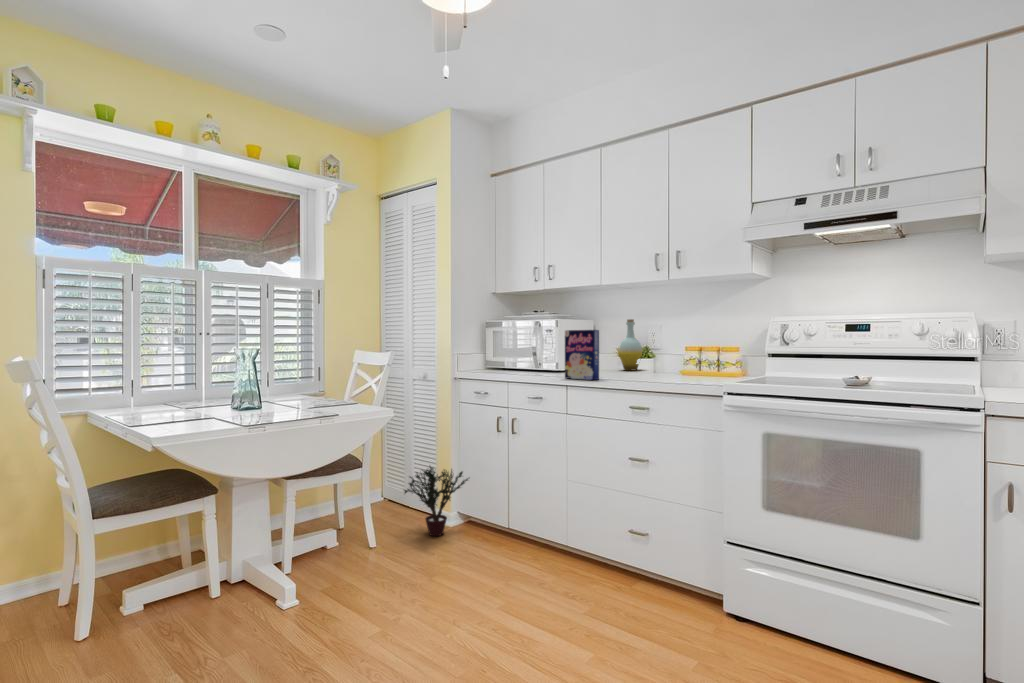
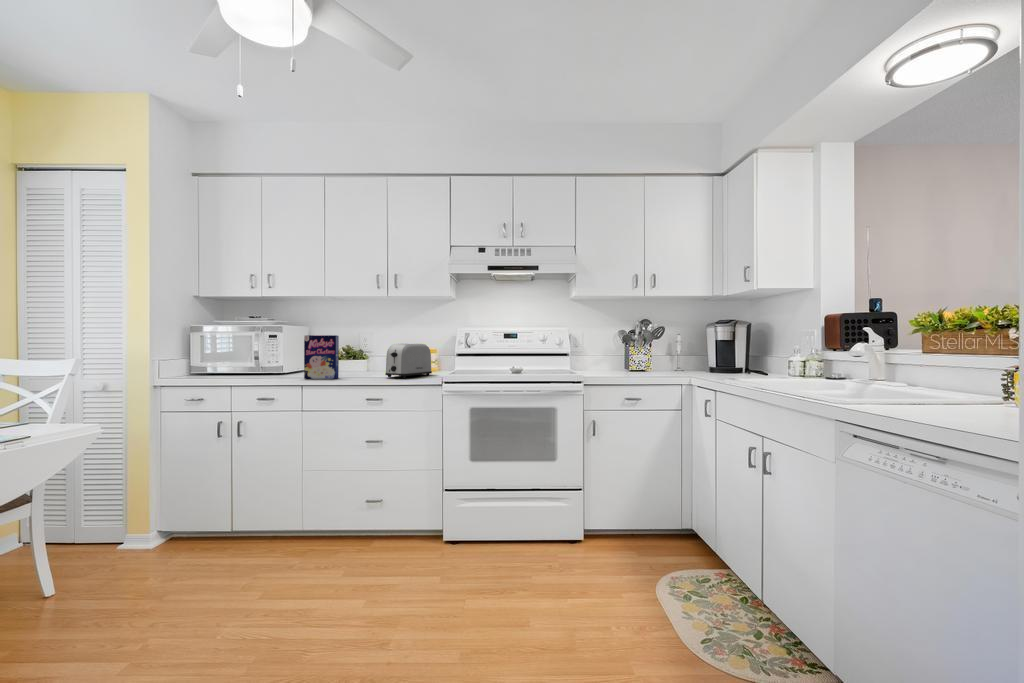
bottle: present [618,319,642,371] -> none [336,326,357,370]
toaster: none [649,339,716,383] -> present [385,344,432,378]
potted plant: present [404,467,468,536] -> none [96,483,184,562]

